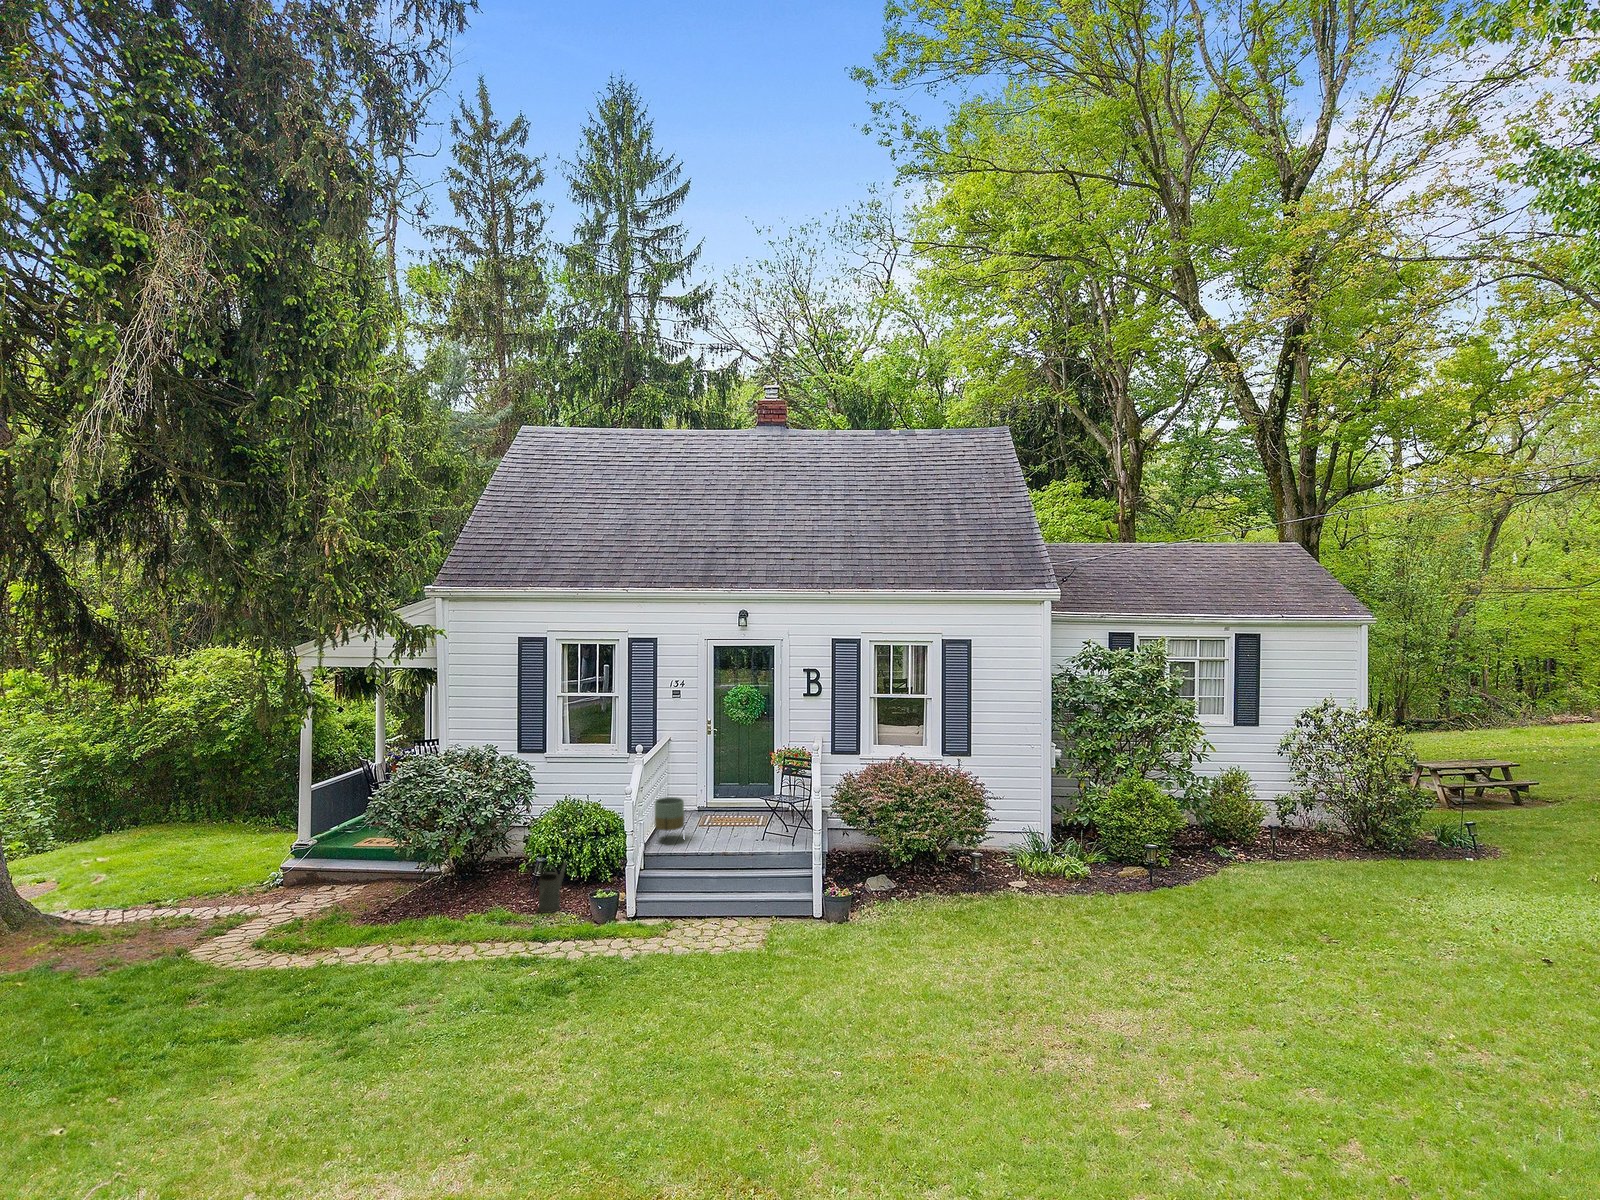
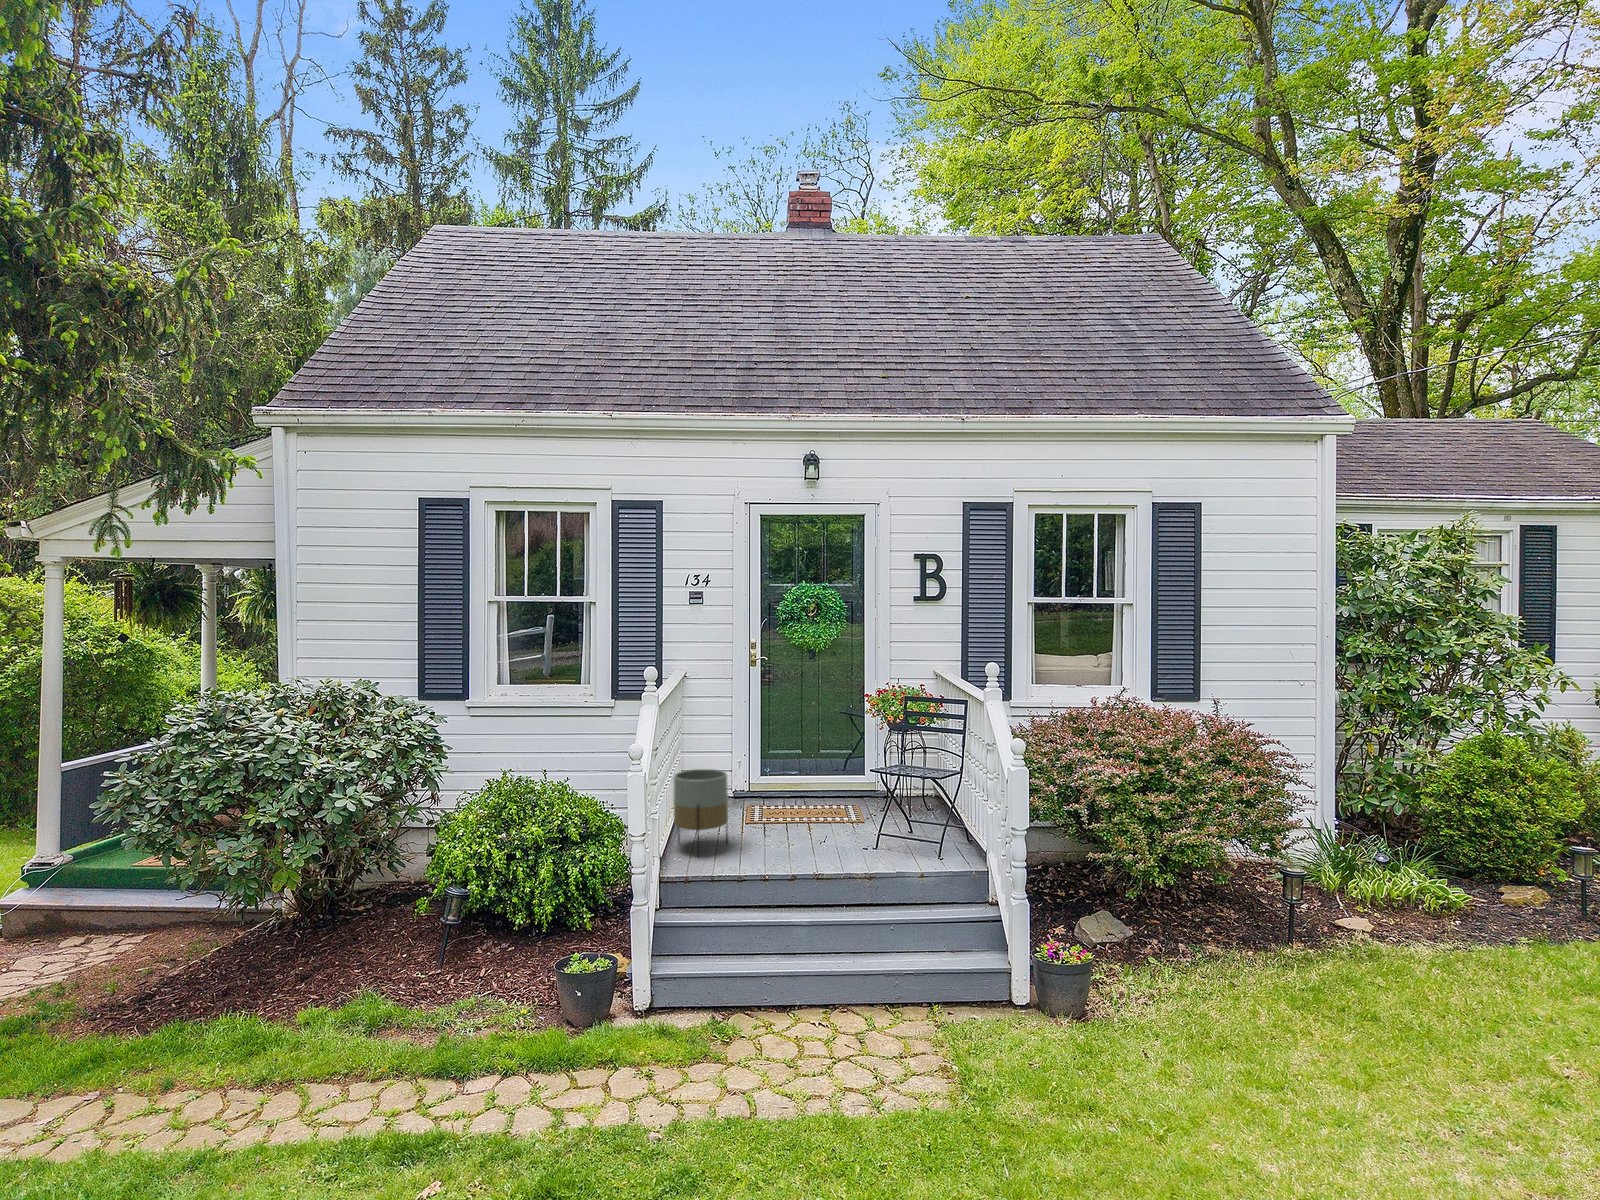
watering can: present [538,861,566,913] -> none [445,896,506,1007]

